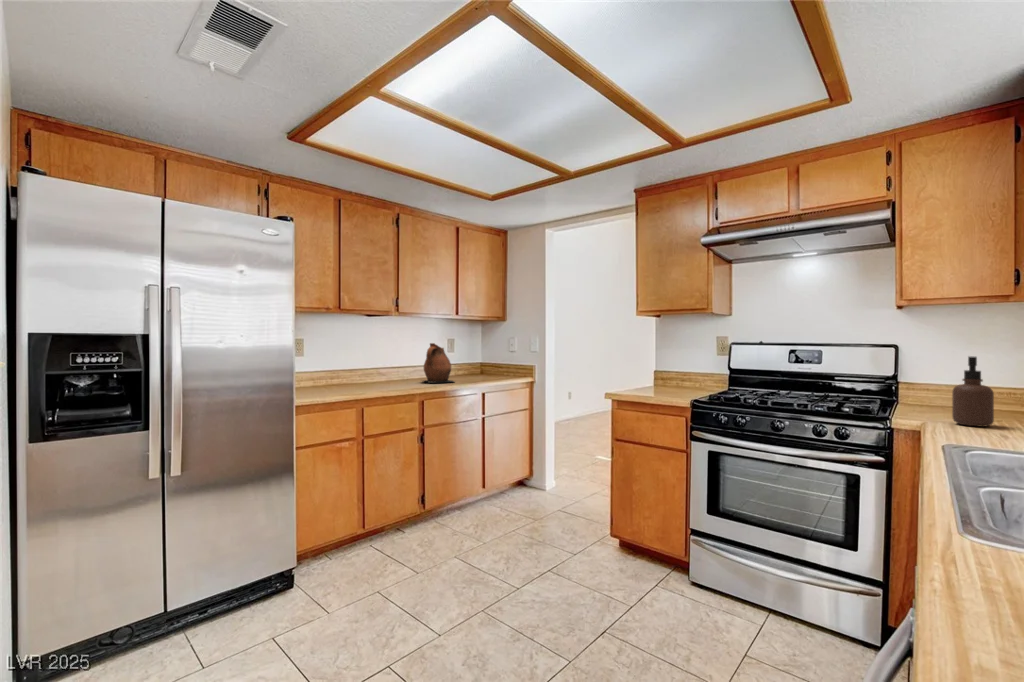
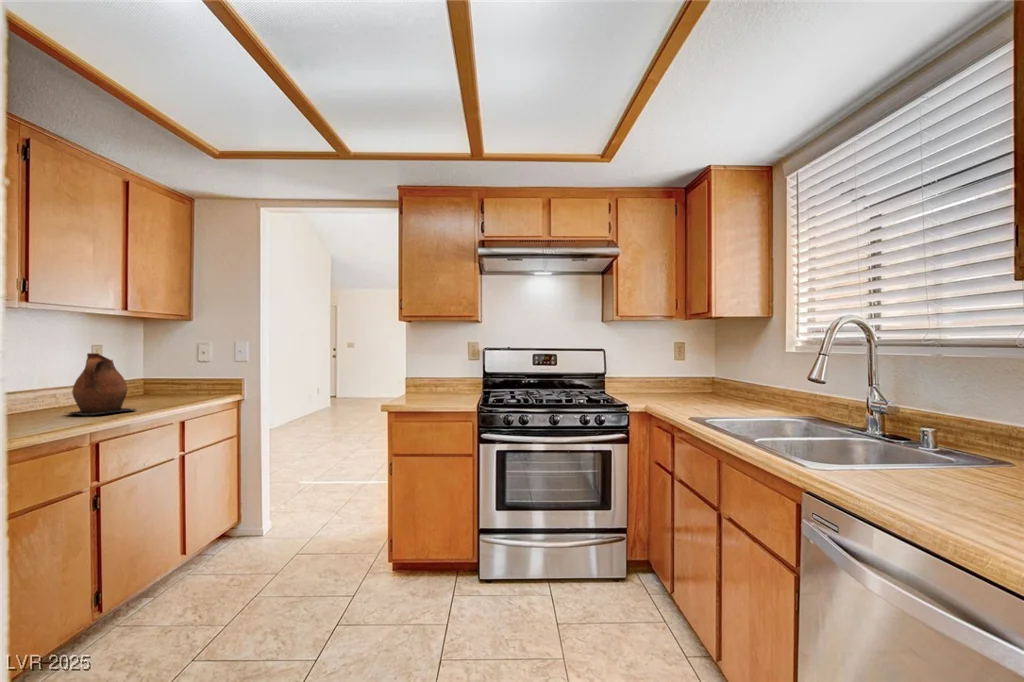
soap dispenser: present [952,356,994,426] -> none [660,357,681,405]

